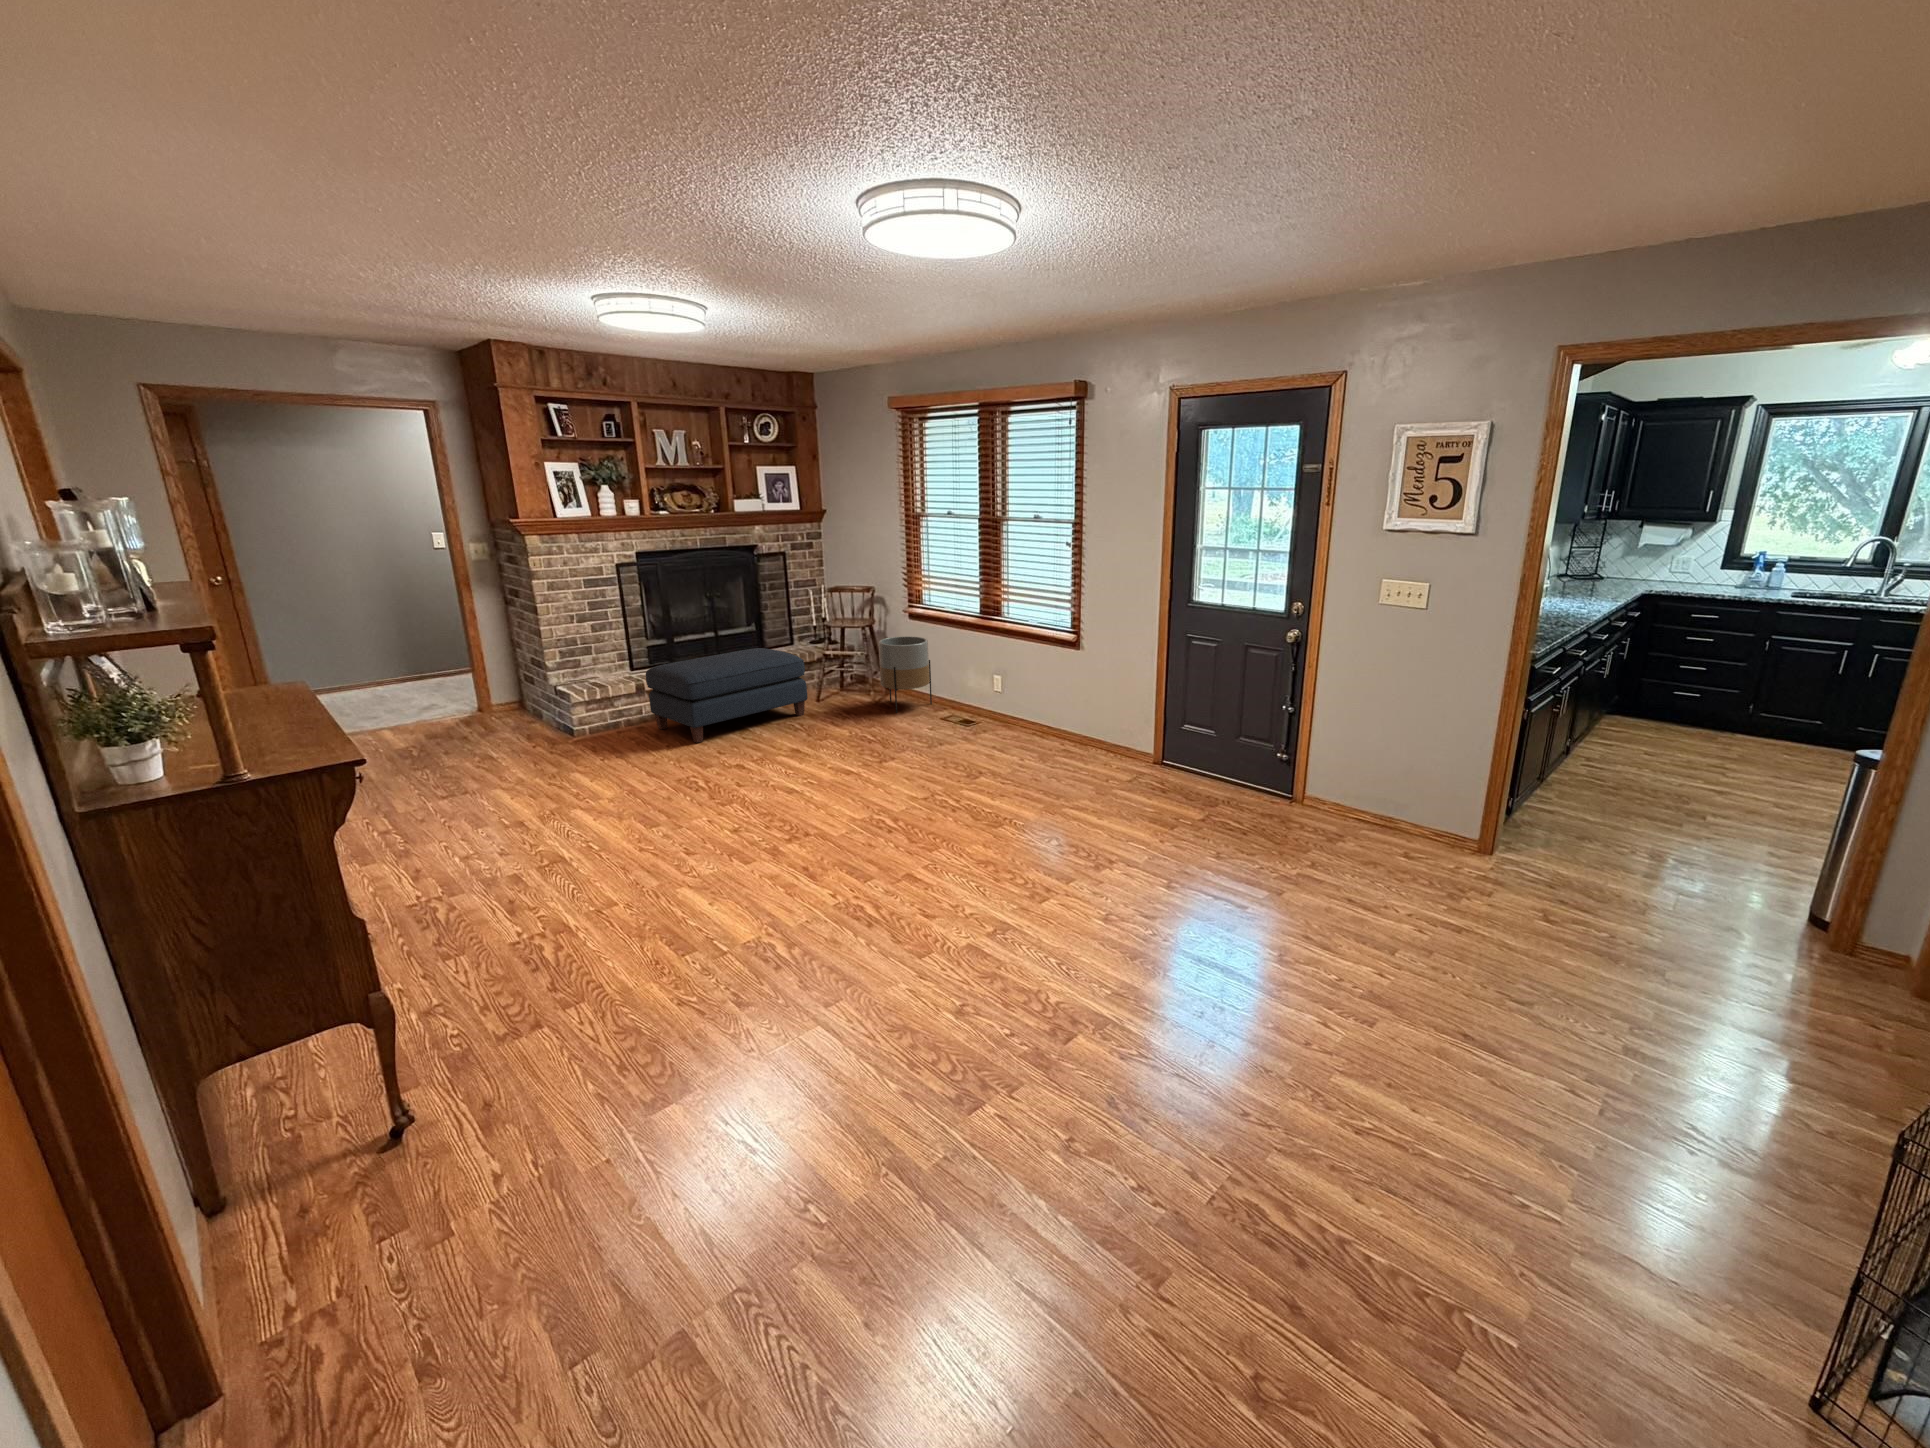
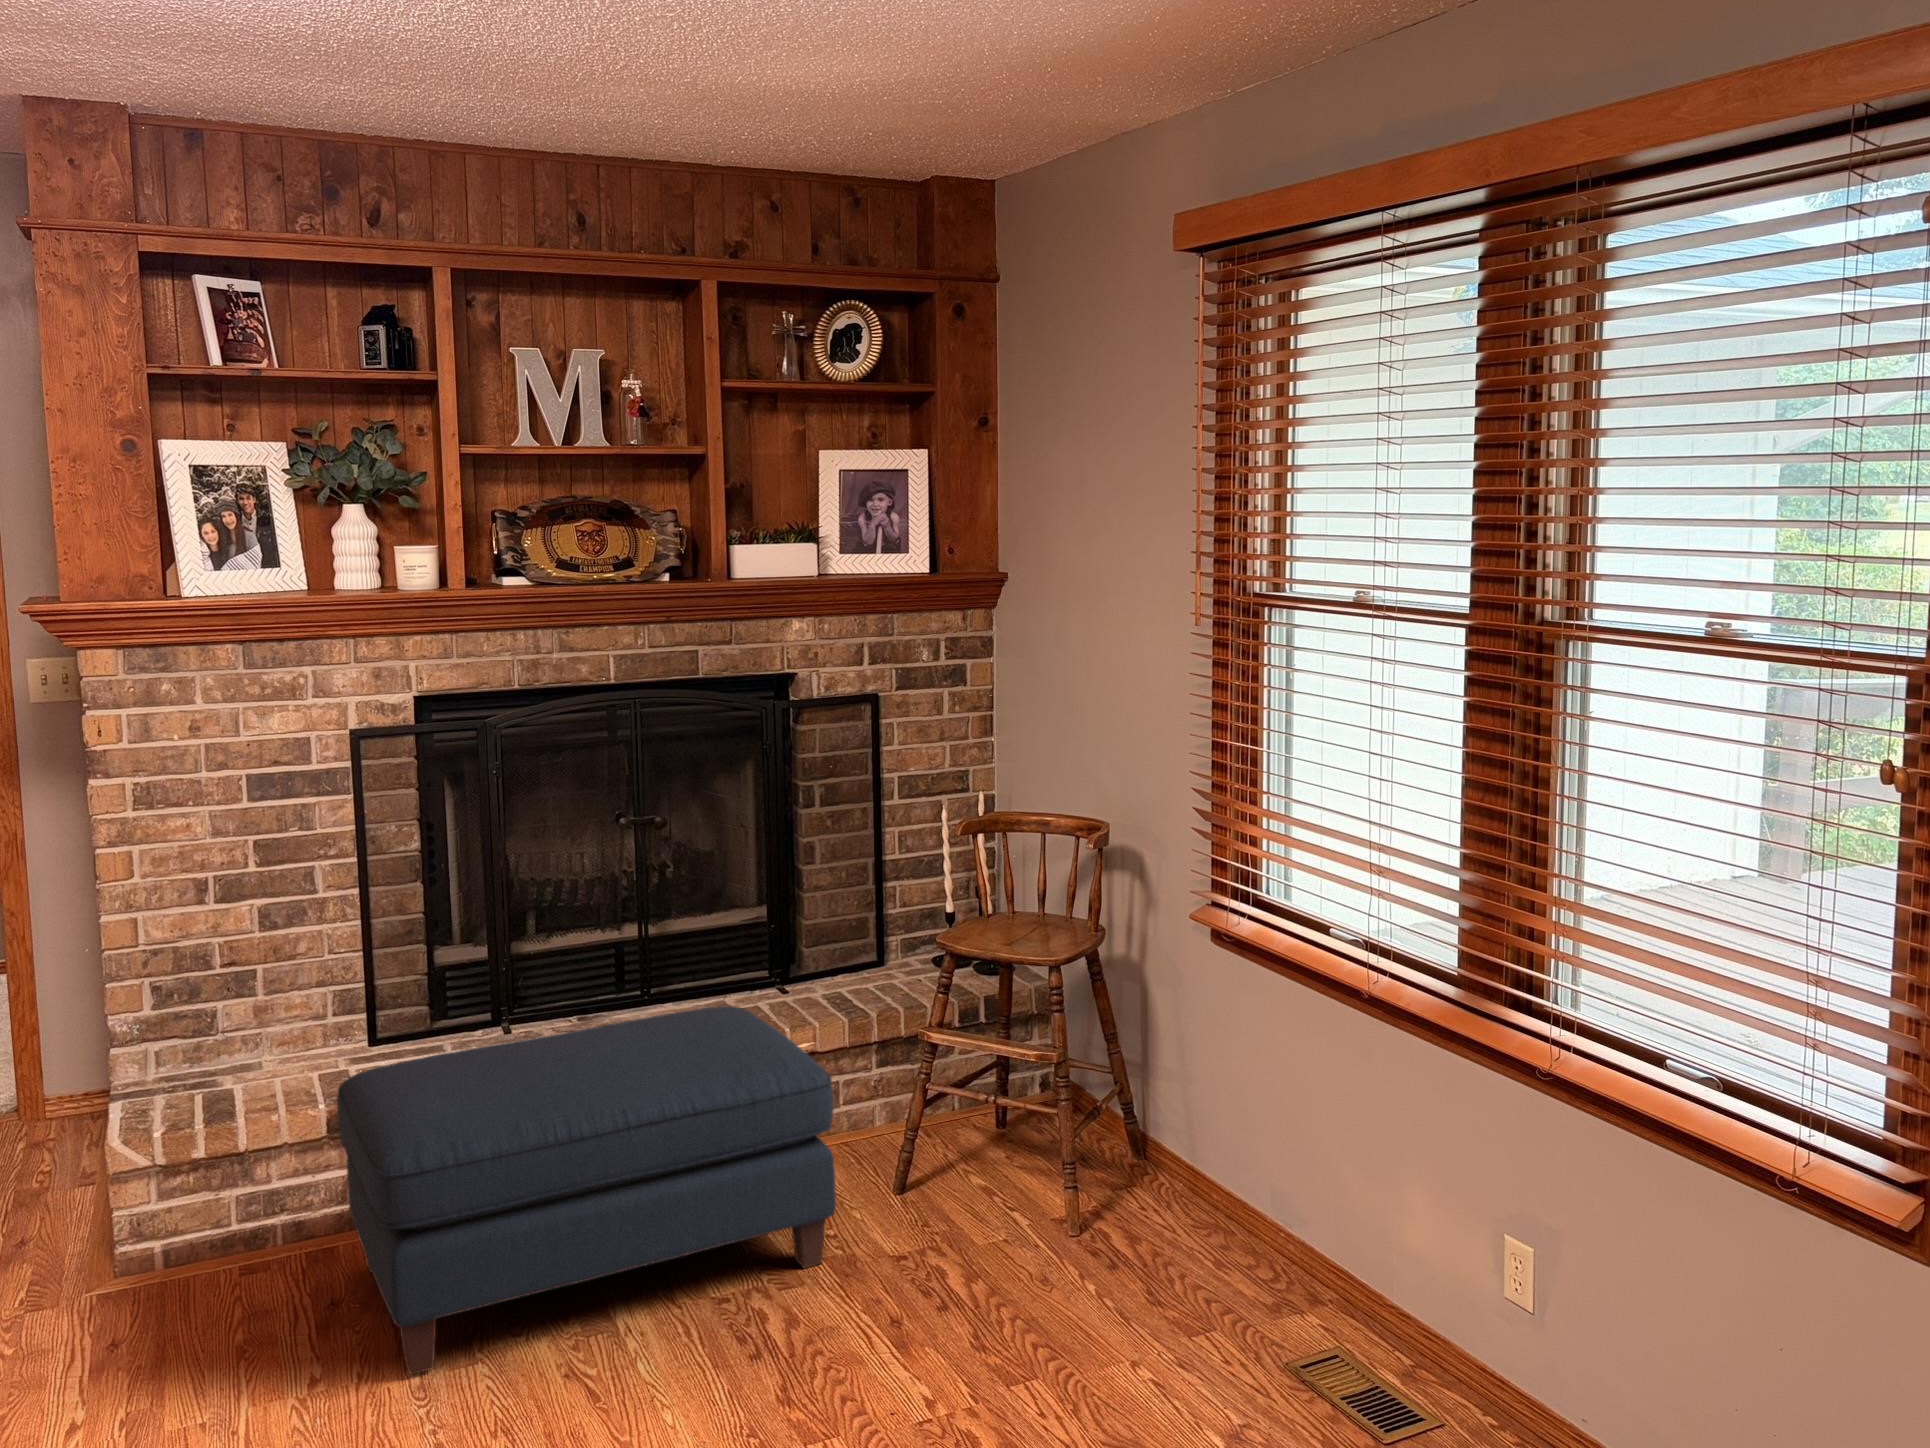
planter: present [879,636,932,713] -> none [1087,1013,1269,1310]

